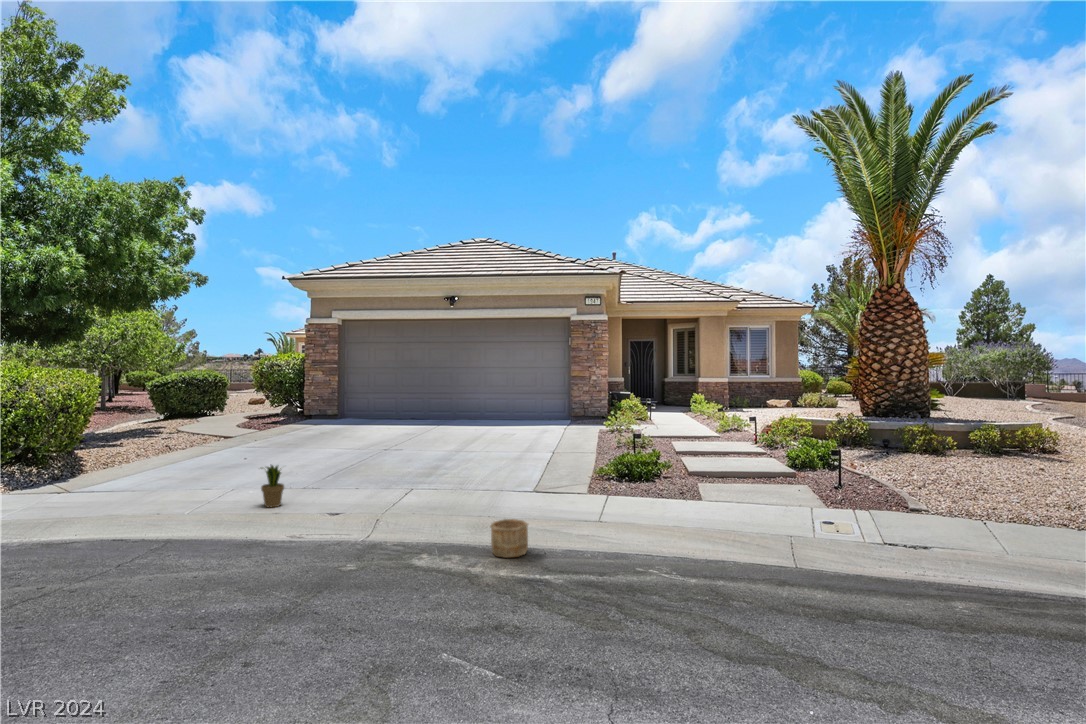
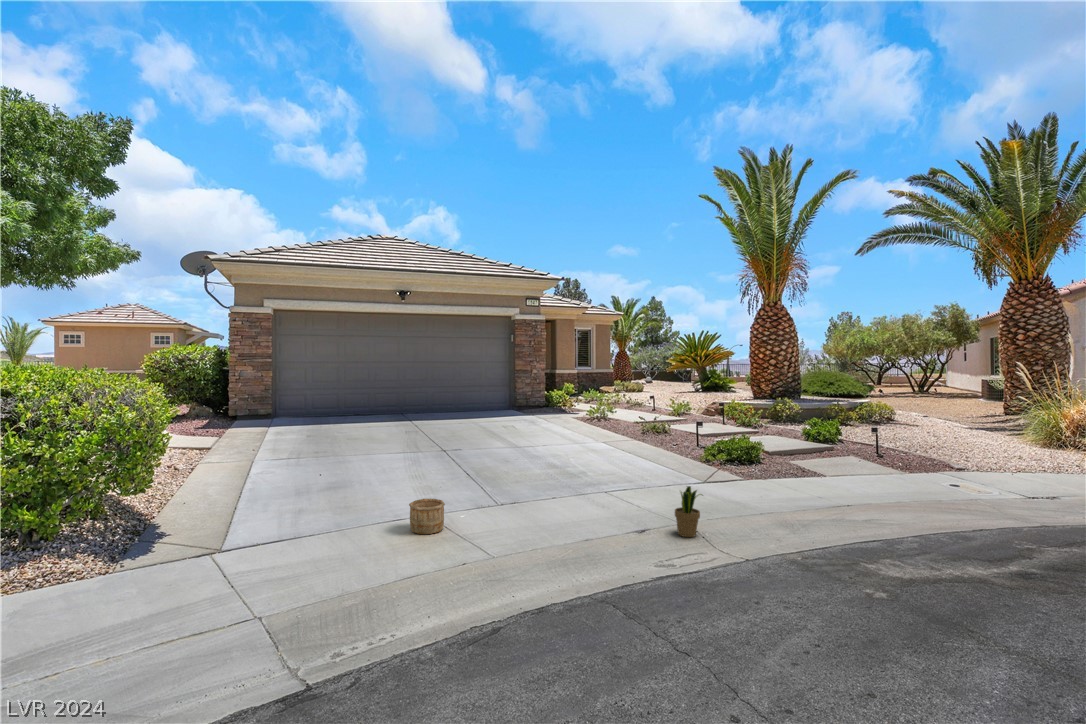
wooden bucket: present [490,519,528,558] -> present [409,499,445,534]

